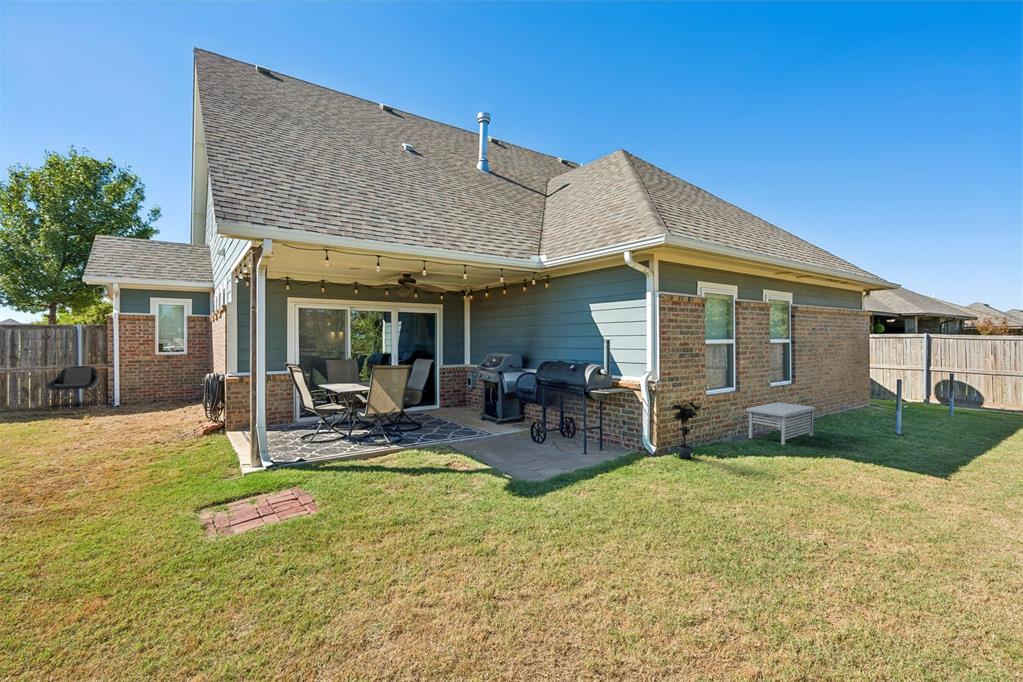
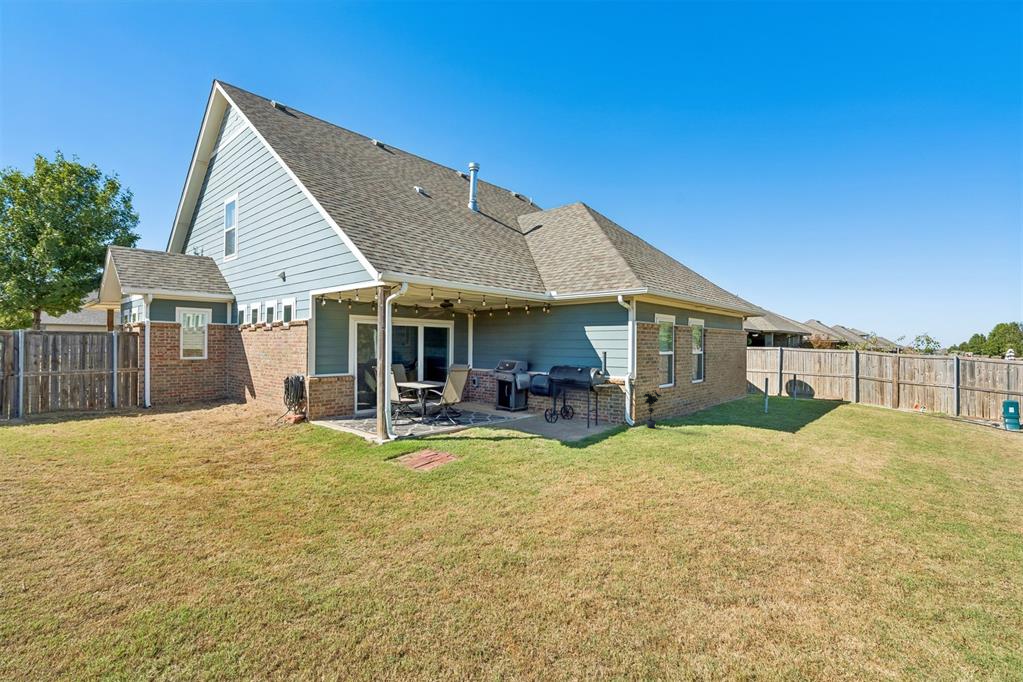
lounge chair: present [47,366,99,407] -> none [92,369,136,407]
storage bench: present [746,402,816,445] -> none [681,394,721,420]

